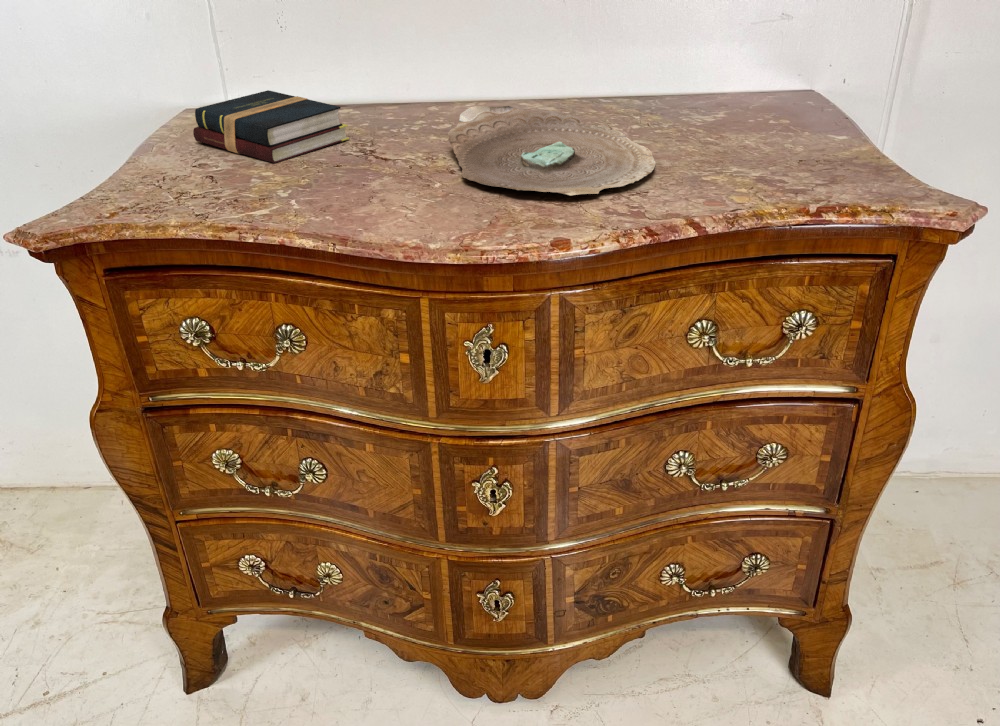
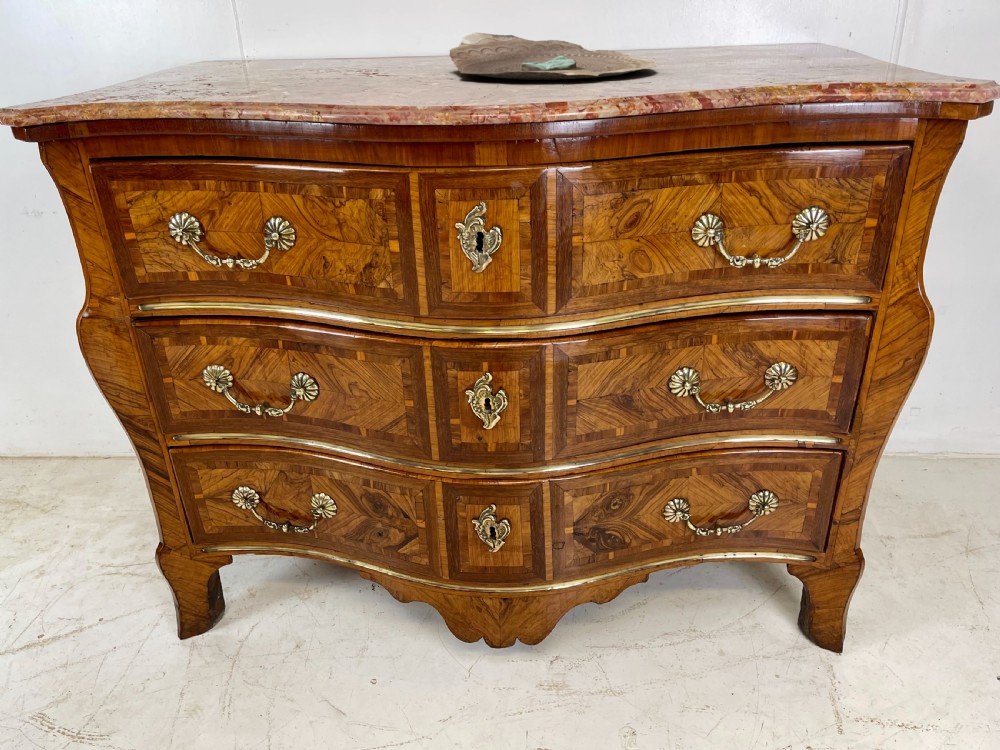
hardback book: present [193,90,349,163] -> none [202,32,354,79]

